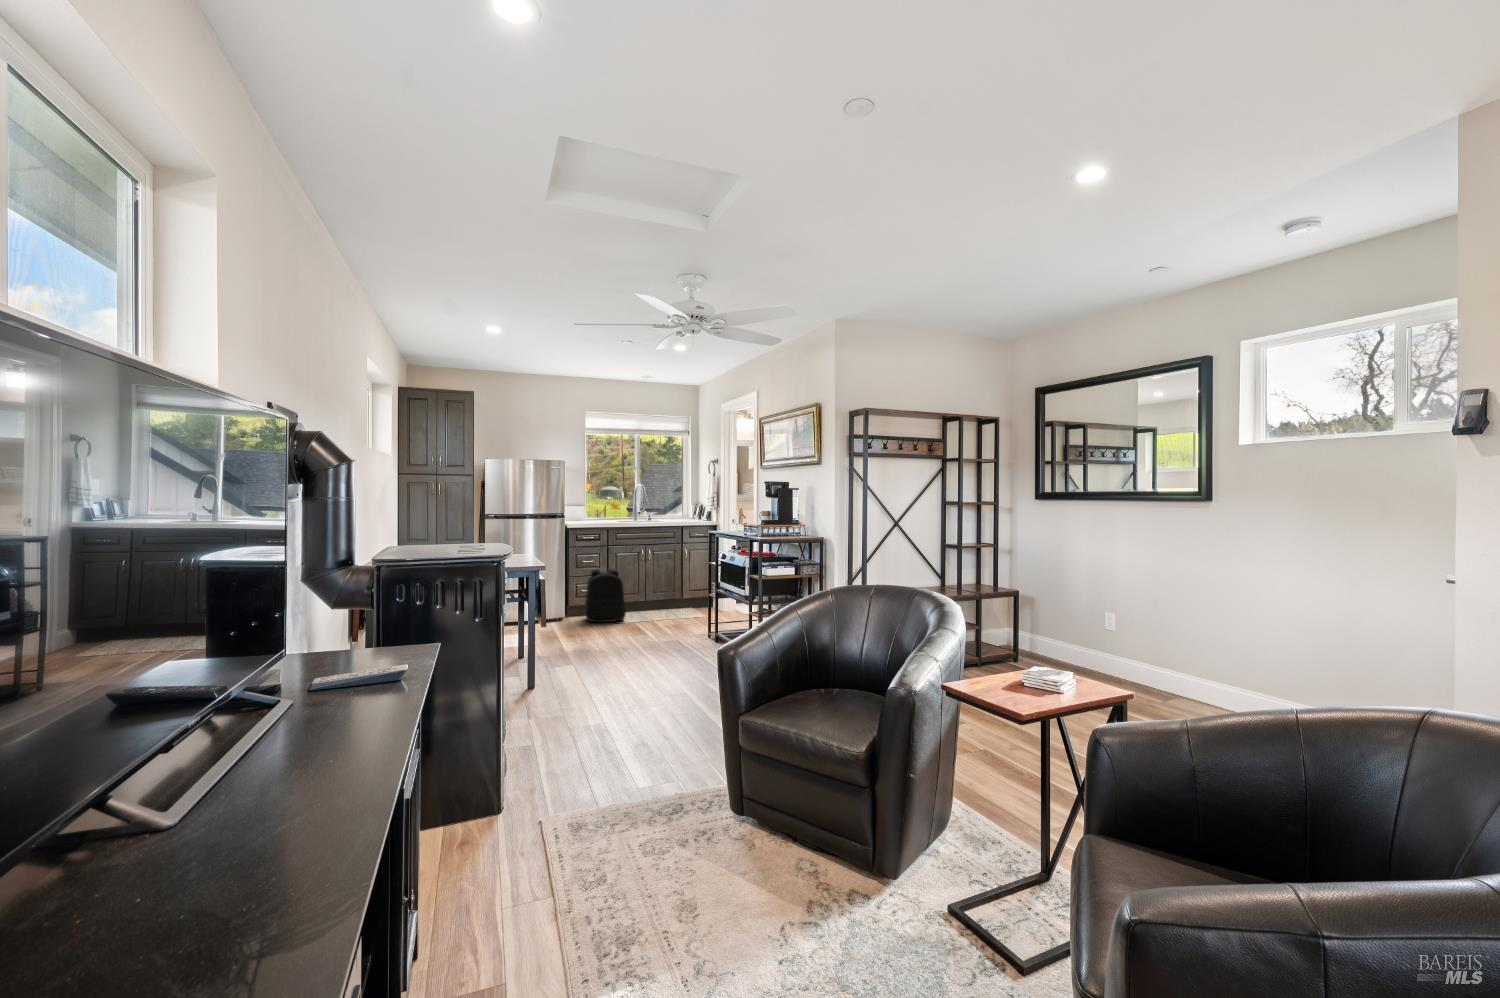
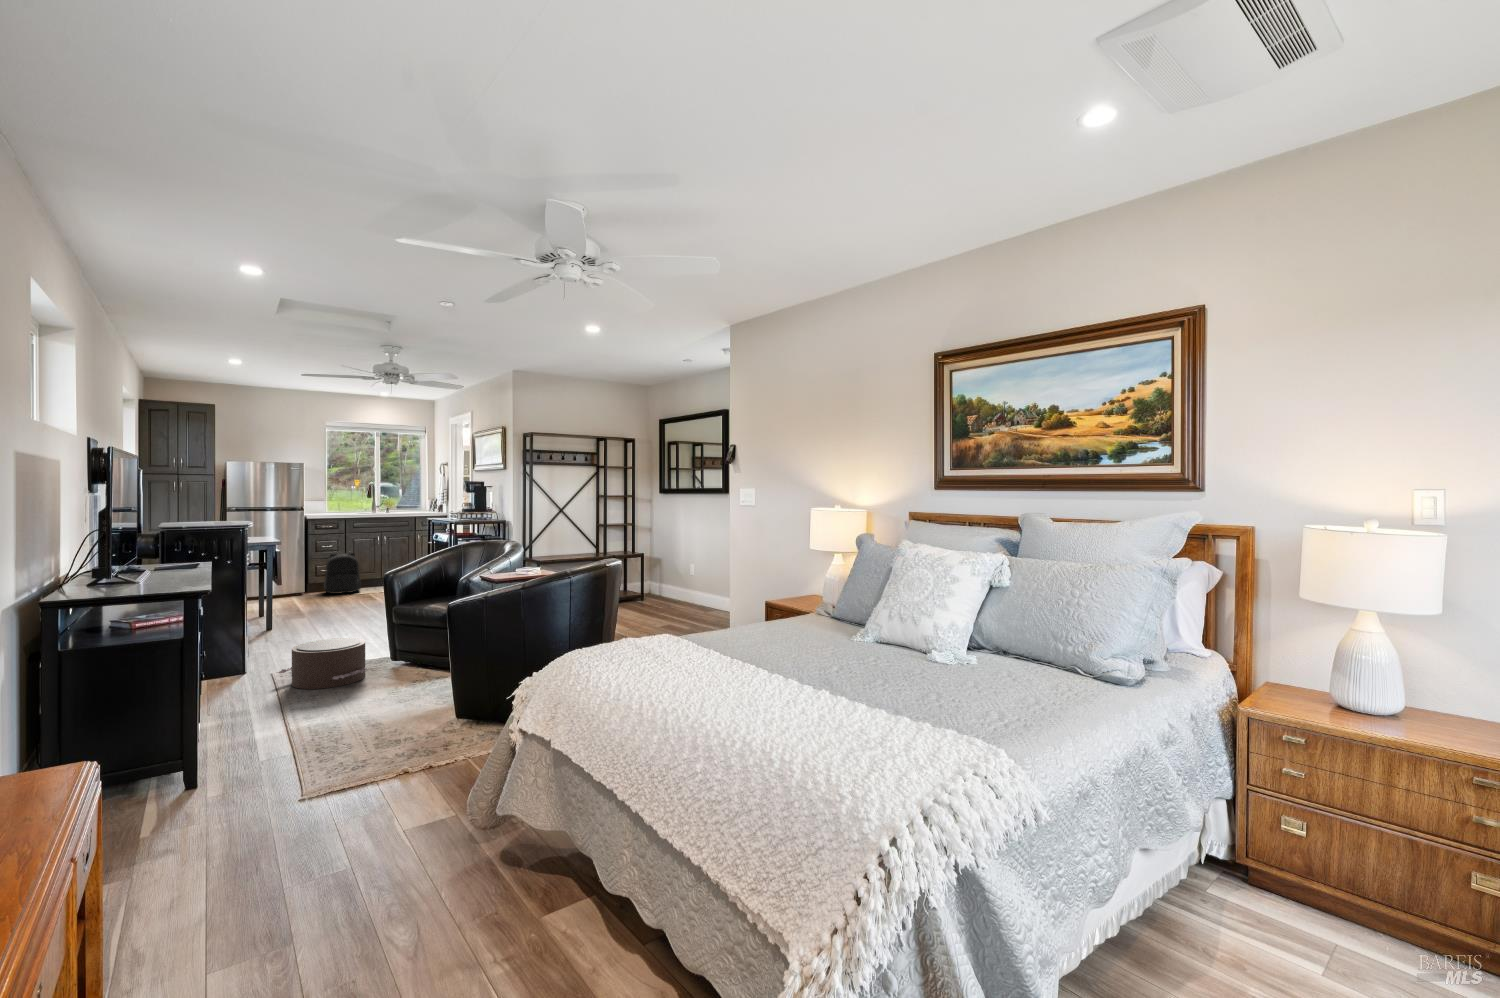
pouf: none [552,770,718,906] -> present [278,638,367,689]

